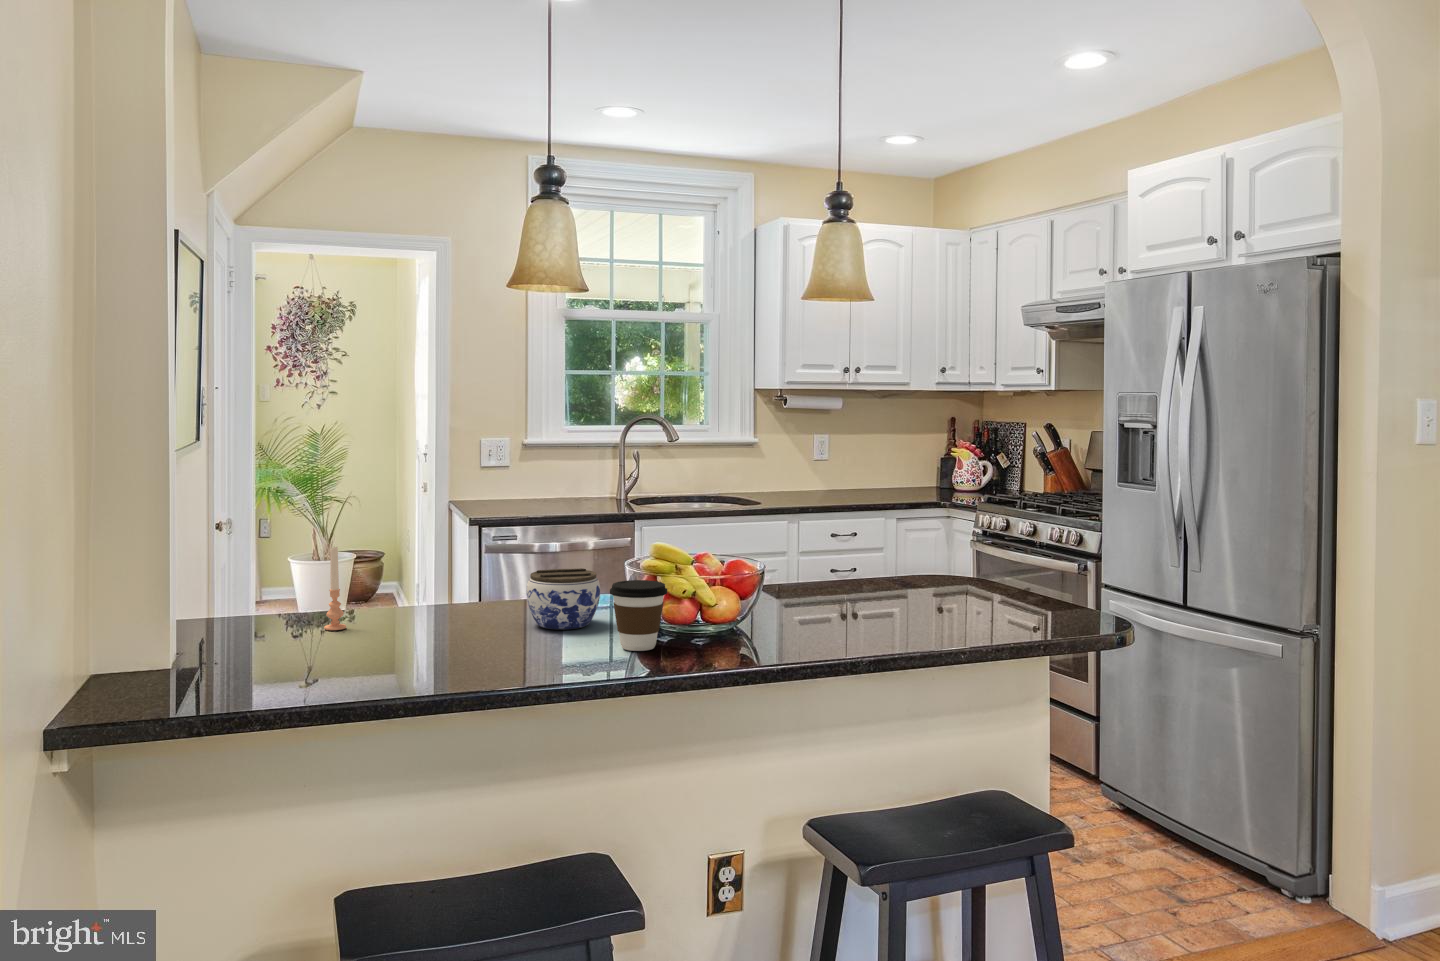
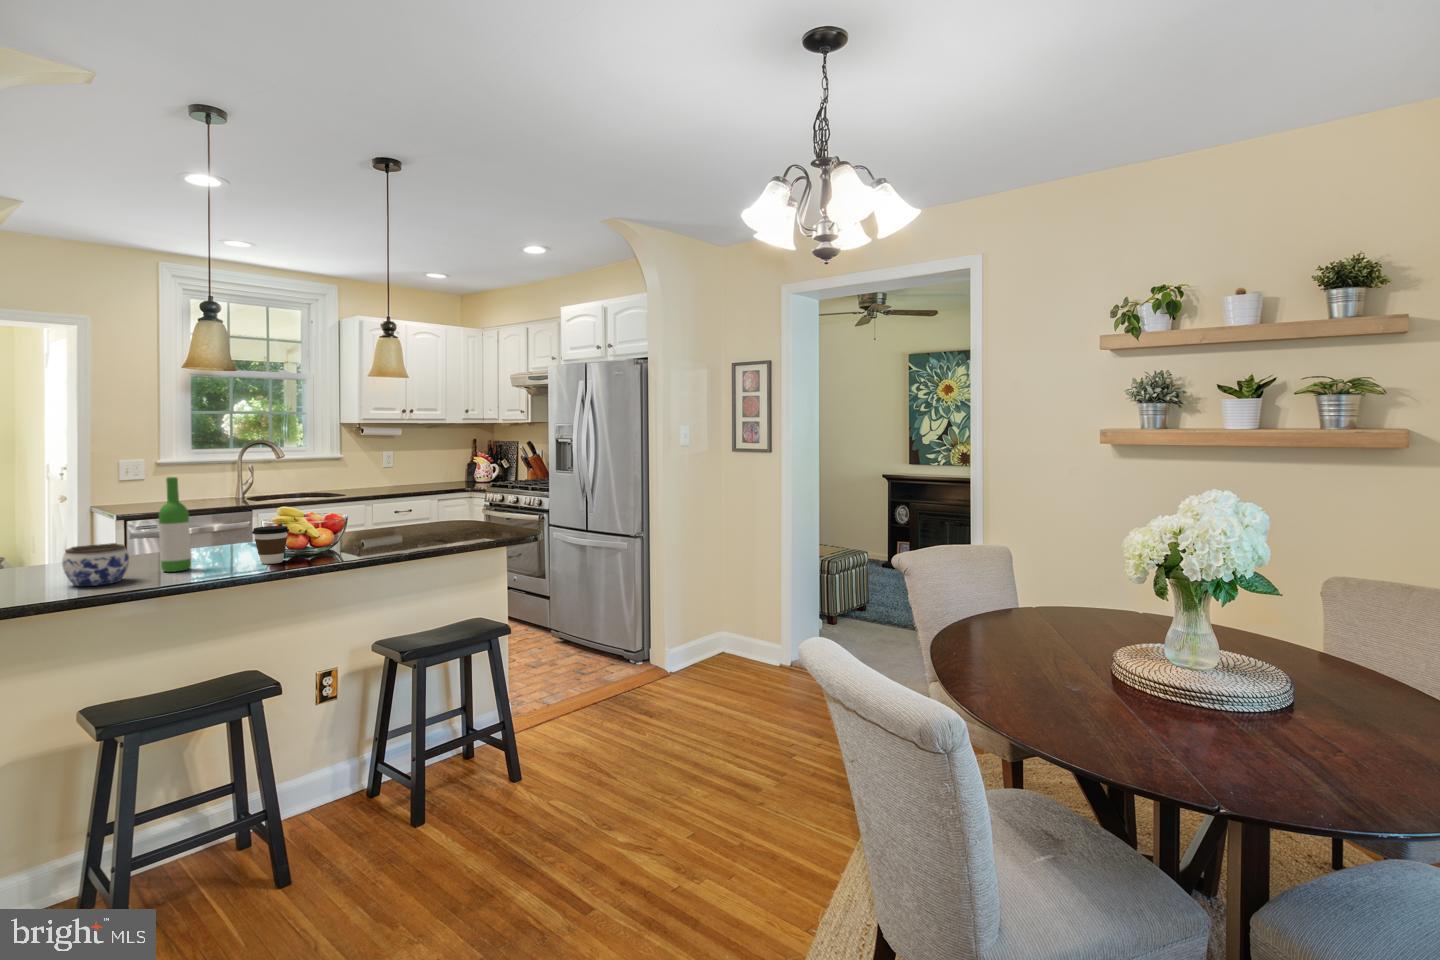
wine bottle: none [476,487,519,651] -> present [159,477,191,572]
candle: present [324,547,346,630] -> none [35,520,53,573]
jar: present [527,568,600,630] -> present [62,543,129,586]

